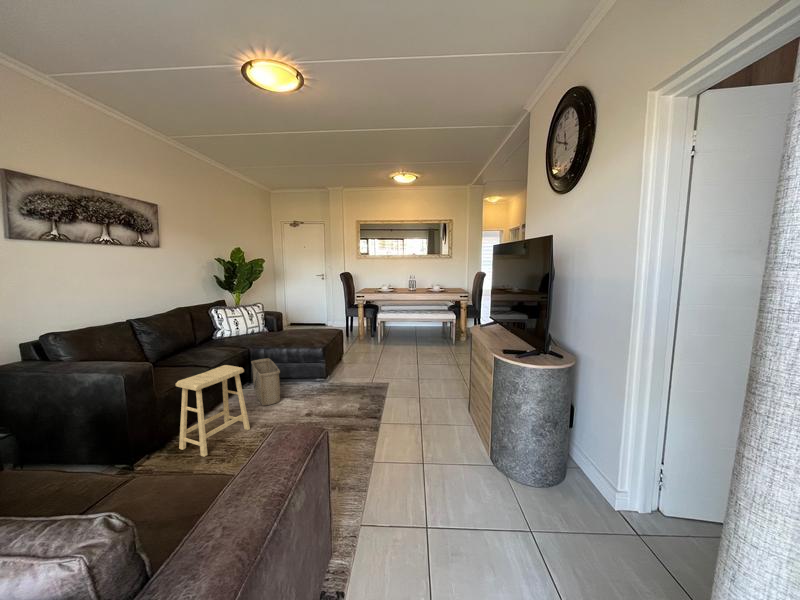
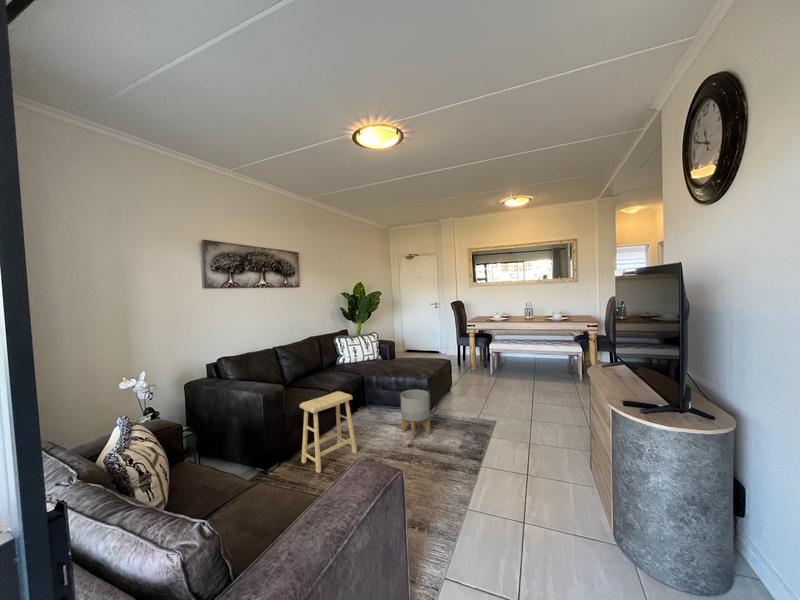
basket: present [251,358,280,406] -> none [363,386,387,432]
planter: none [297,358,328,407] -> present [400,390,430,439]

